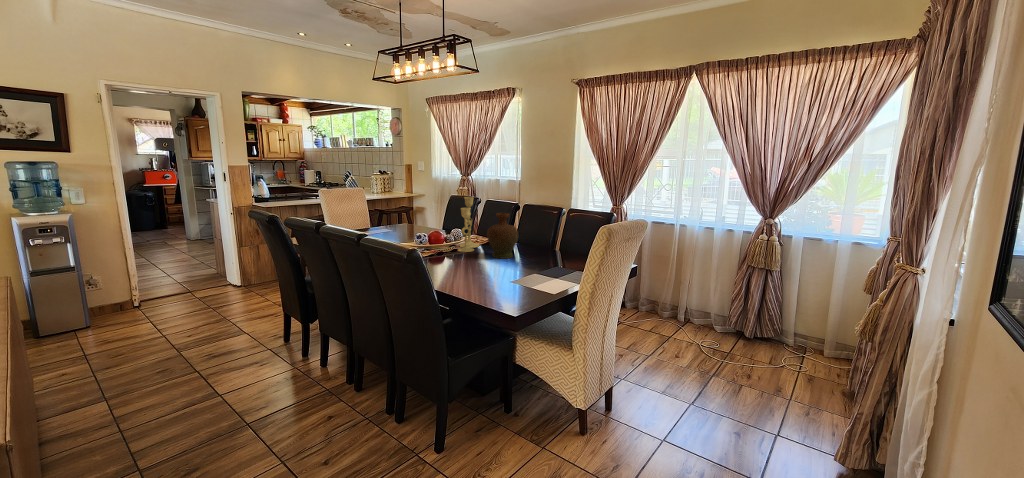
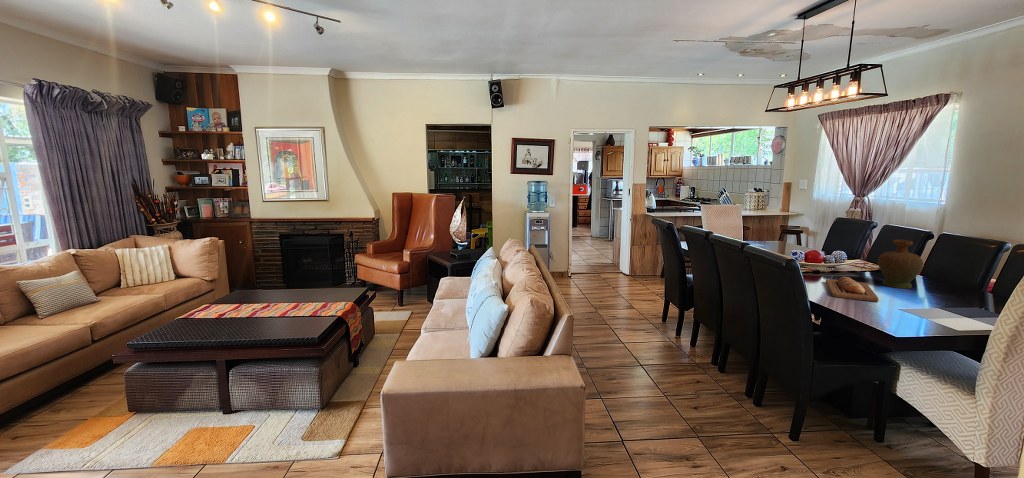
candlestick: present [458,197,479,252] -> none [838,220,866,275]
bread loaf: none [449,255,493,279] -> present [826,277,879,302]

